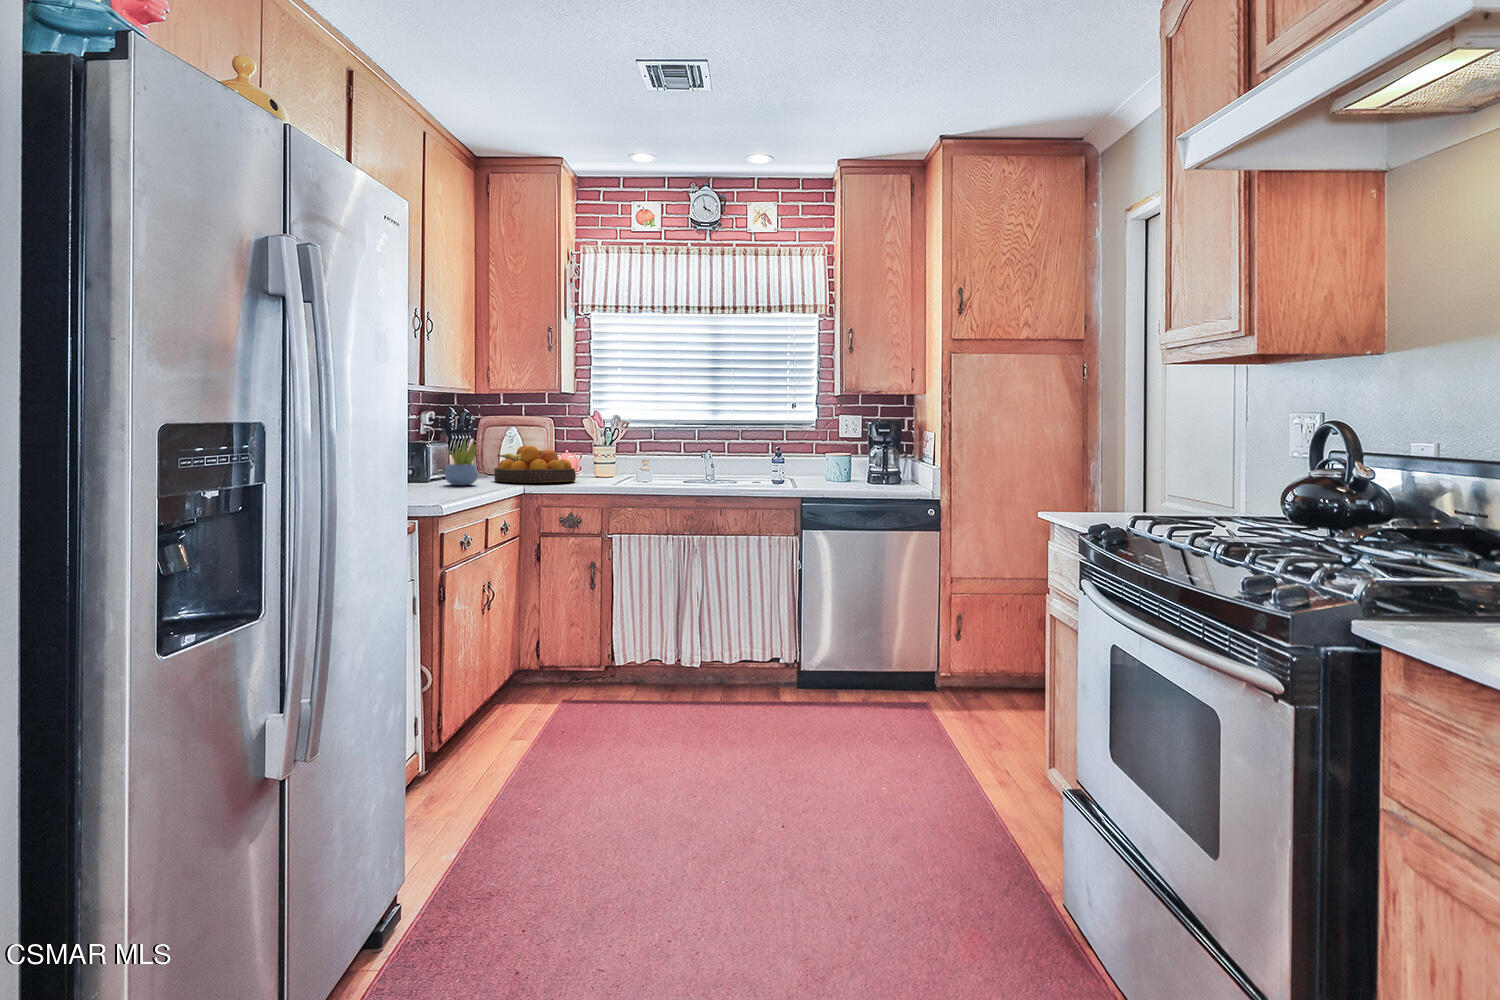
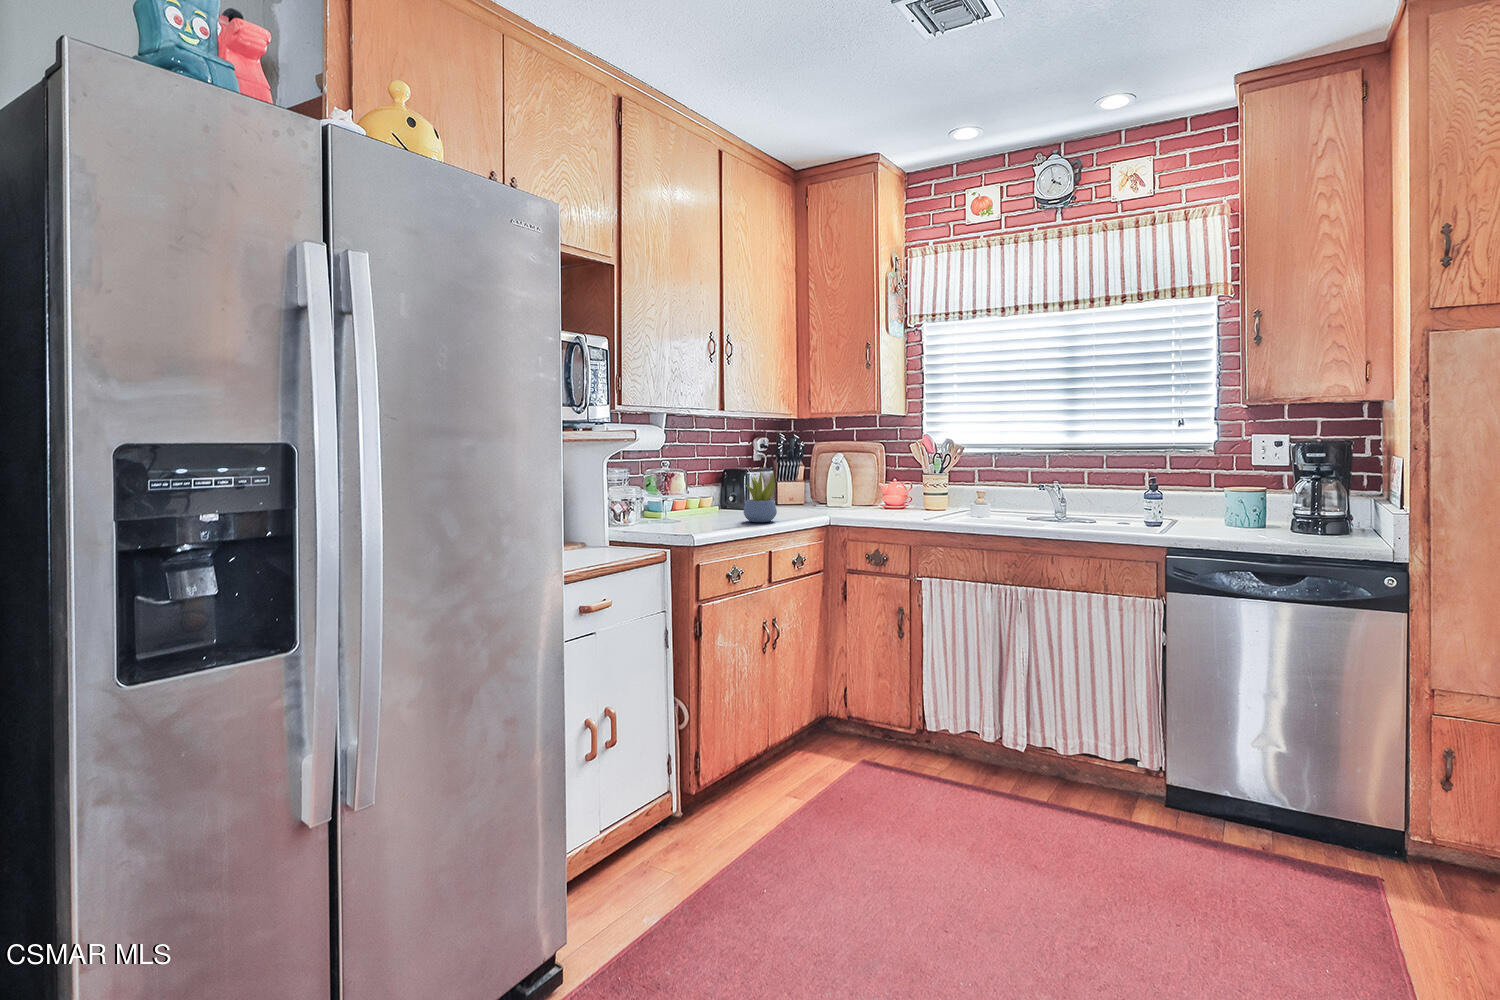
fruit bowl: present [494,446,576,482] -> none [802,476,888,519]

